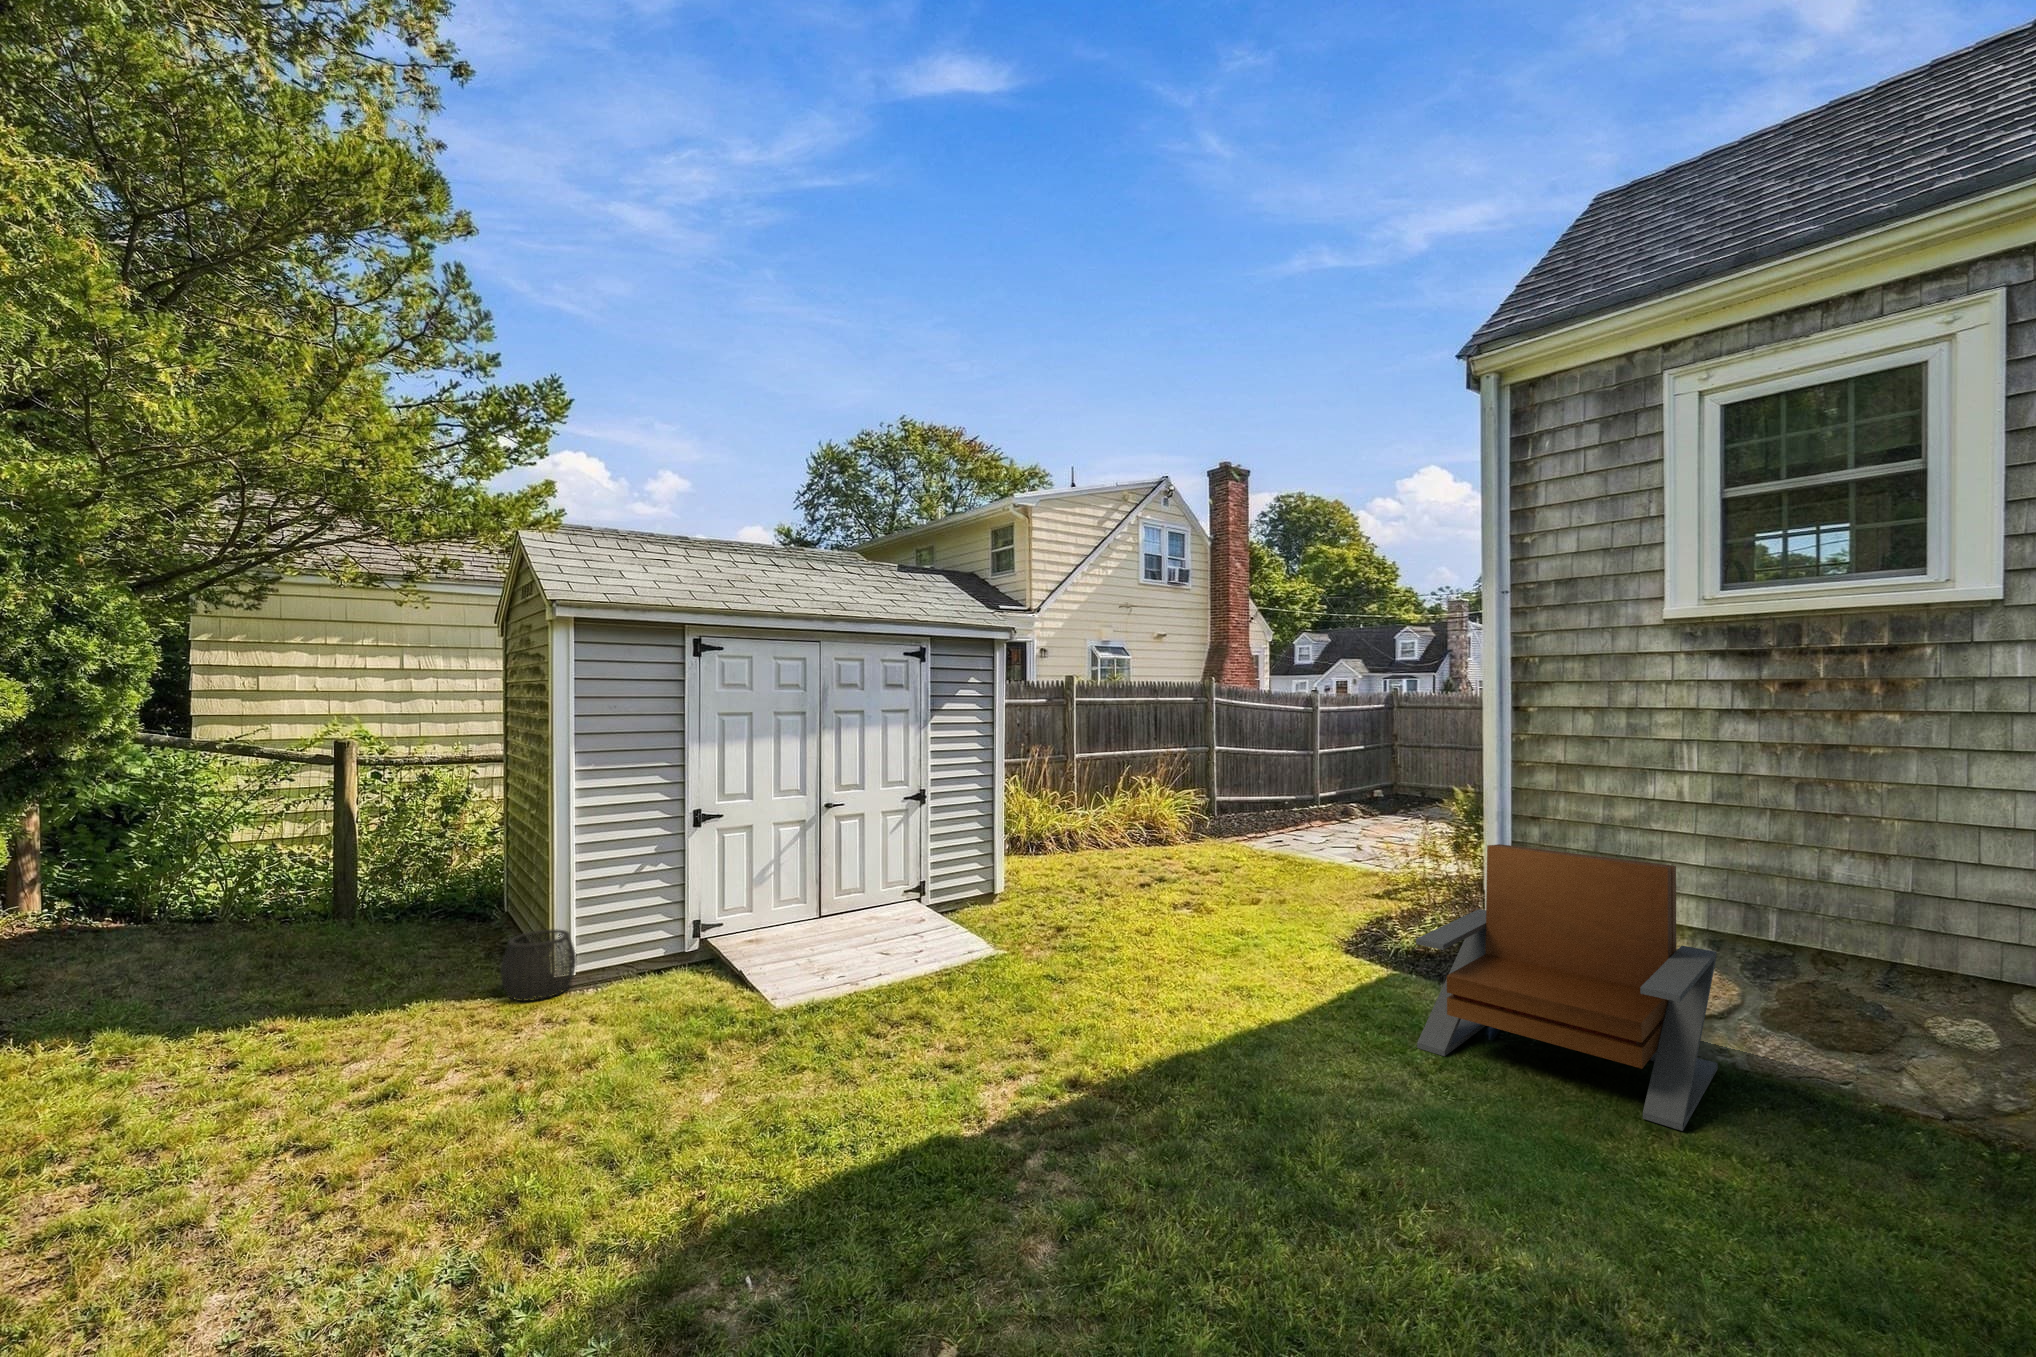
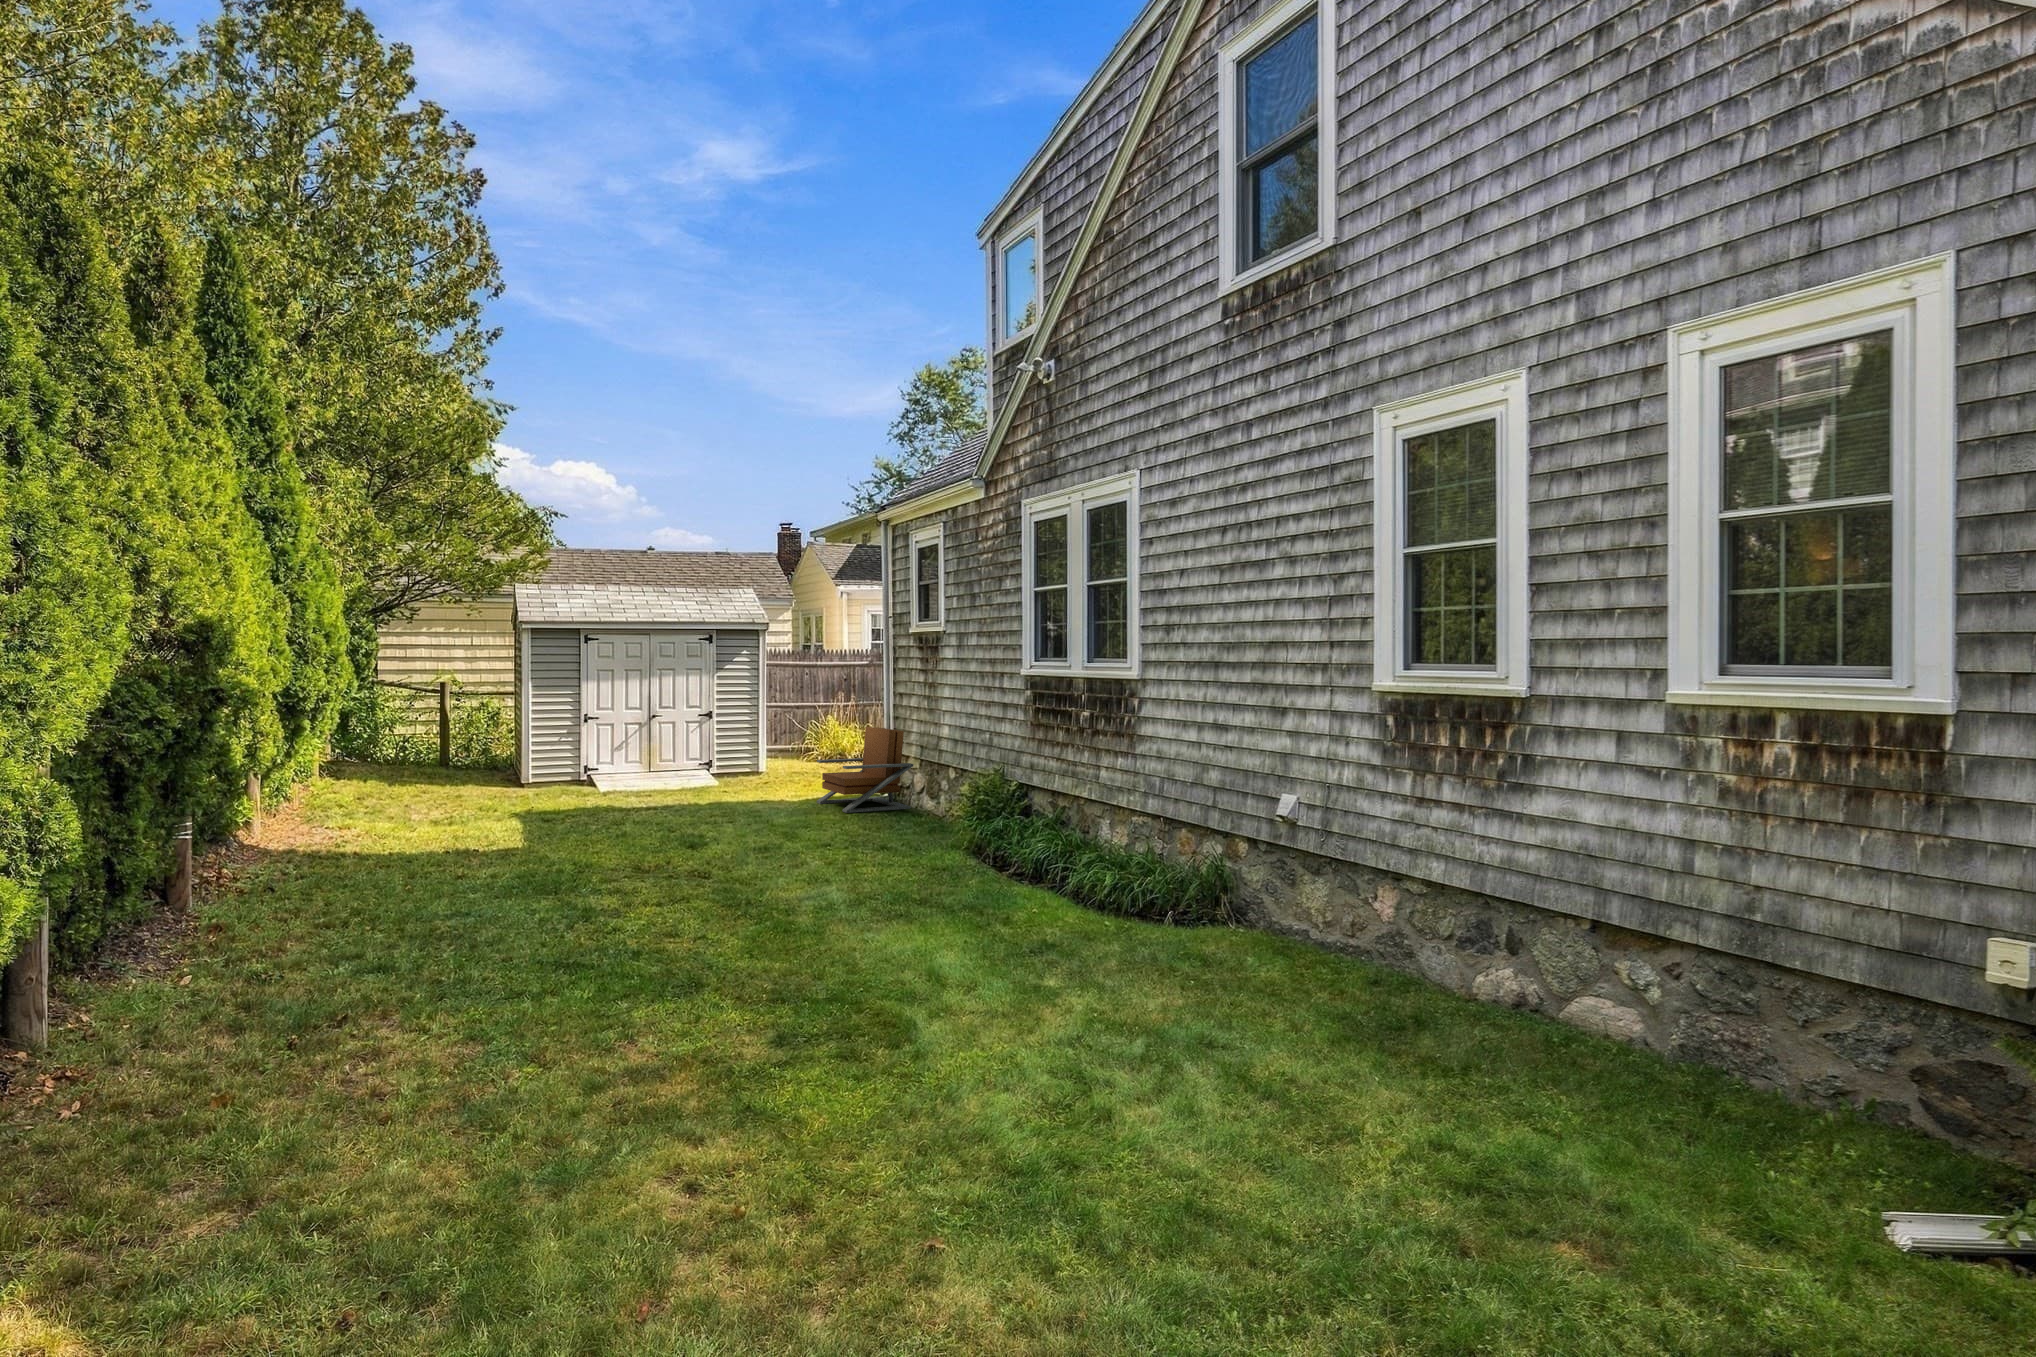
woven basket: present [501,929,576,1001] -> none [501,761,532,786]

